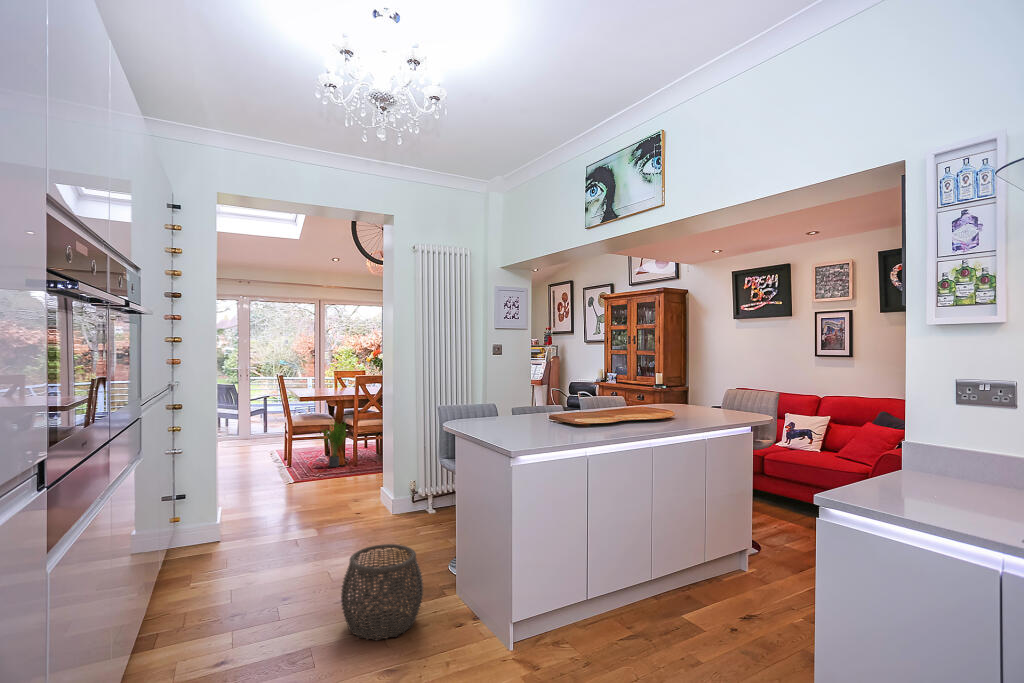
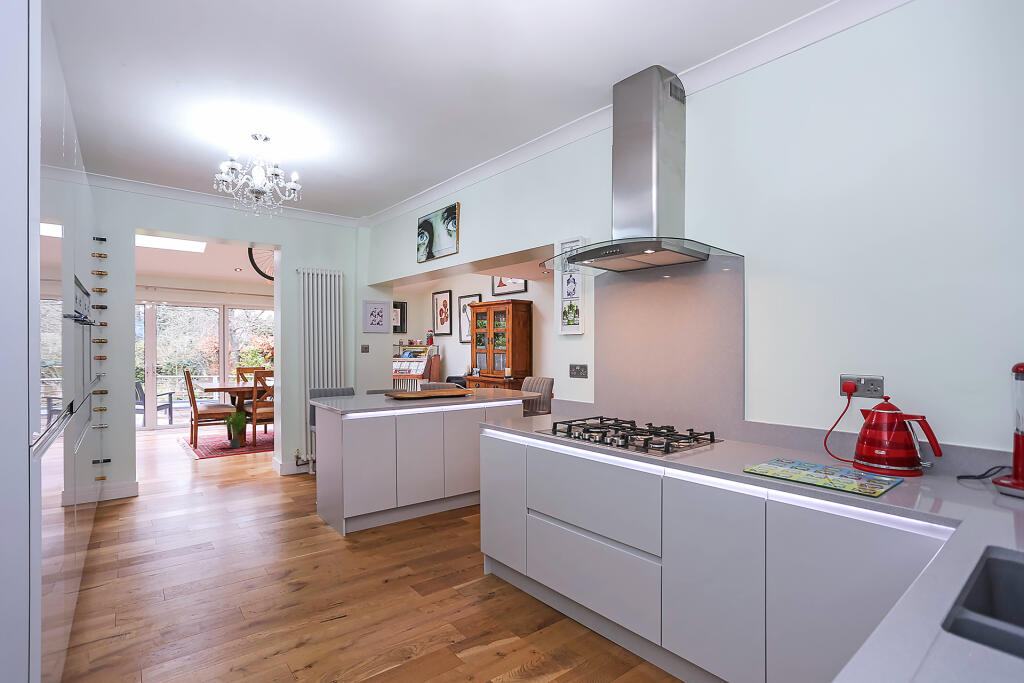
woven basket: present [341,544,423,640] -> none [229,479,287,535]

